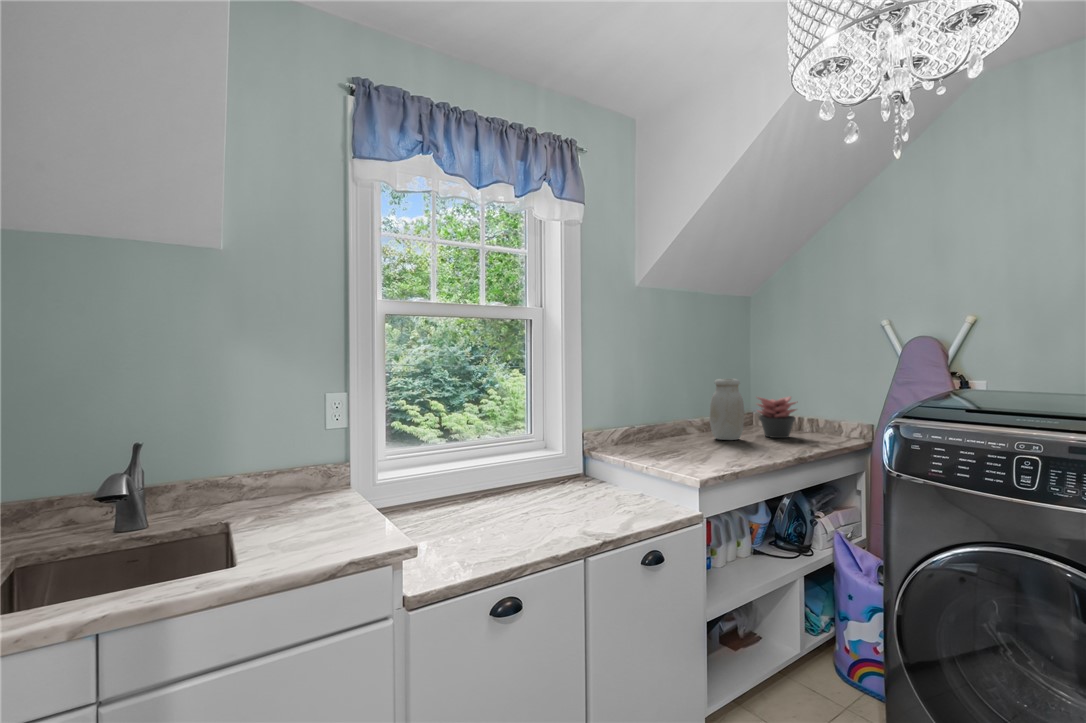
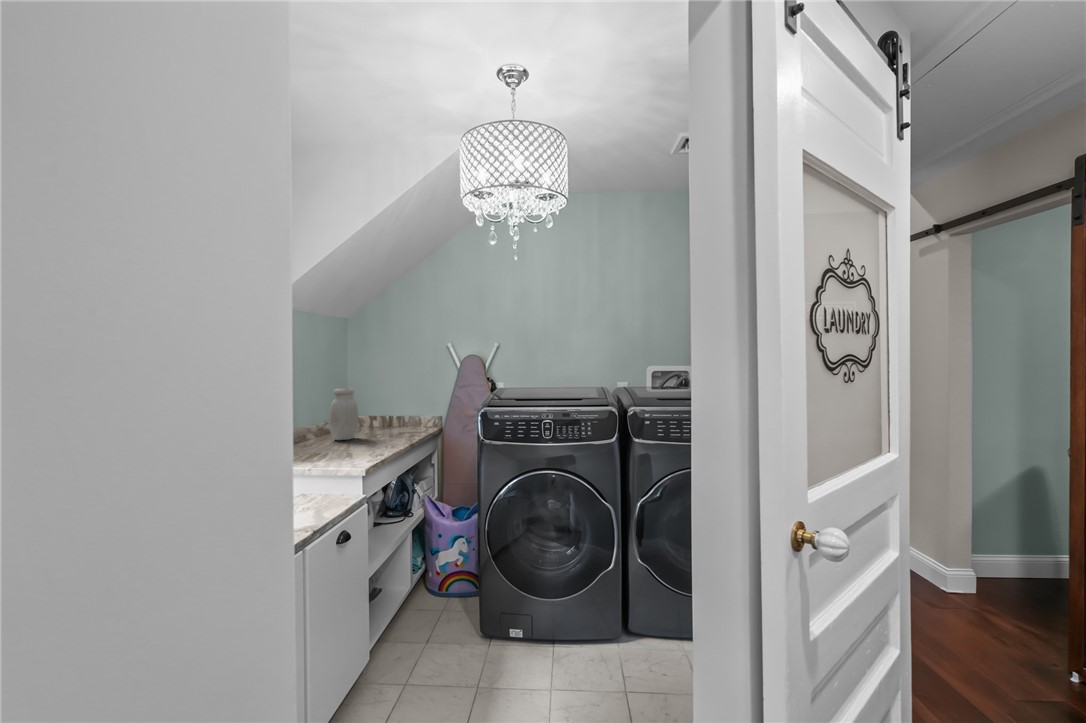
succulent plant: present [757,397,796,438] -> none [362,400,395,434]

